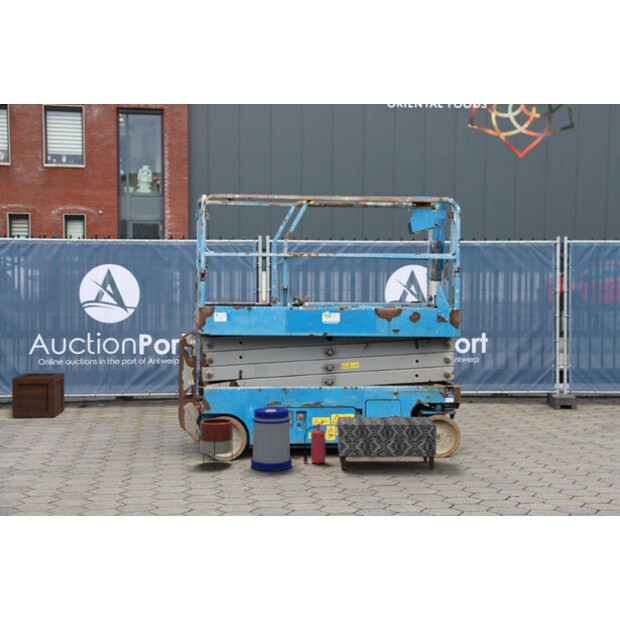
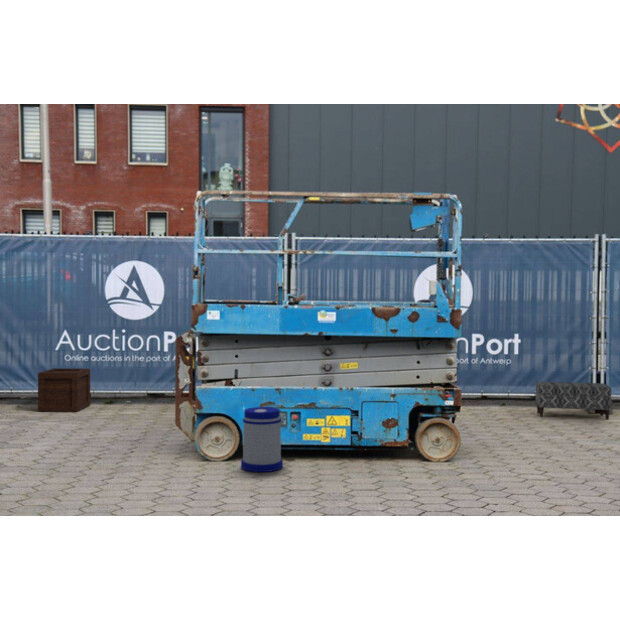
bench: present [337,417,437,470] -> present [536,382,611,420]
planter: present [200,418,233,468] -> none [192,417,225,468]
fire extinguisher: present [303,422,327,464] -> none [296,422,321,466]

